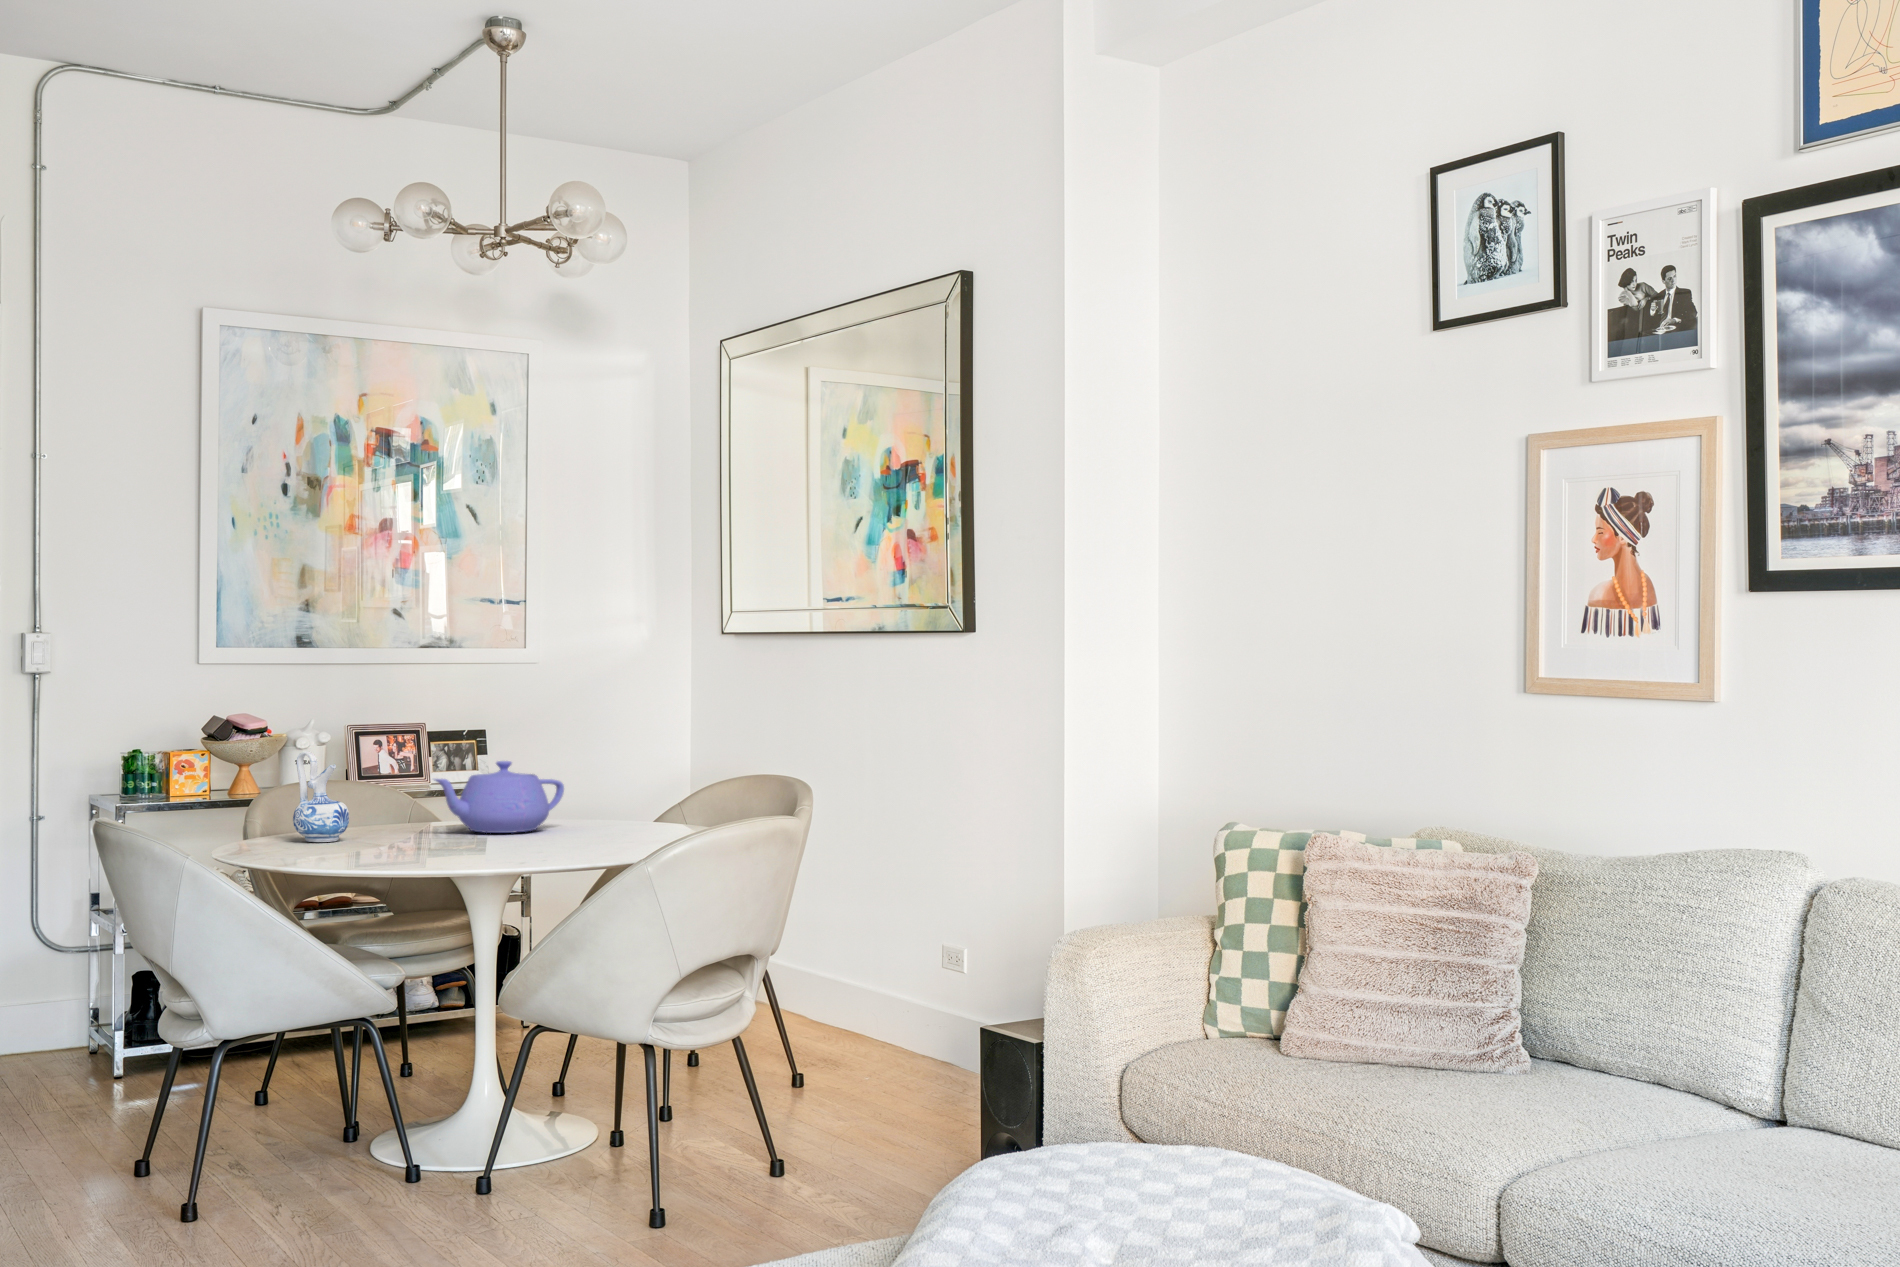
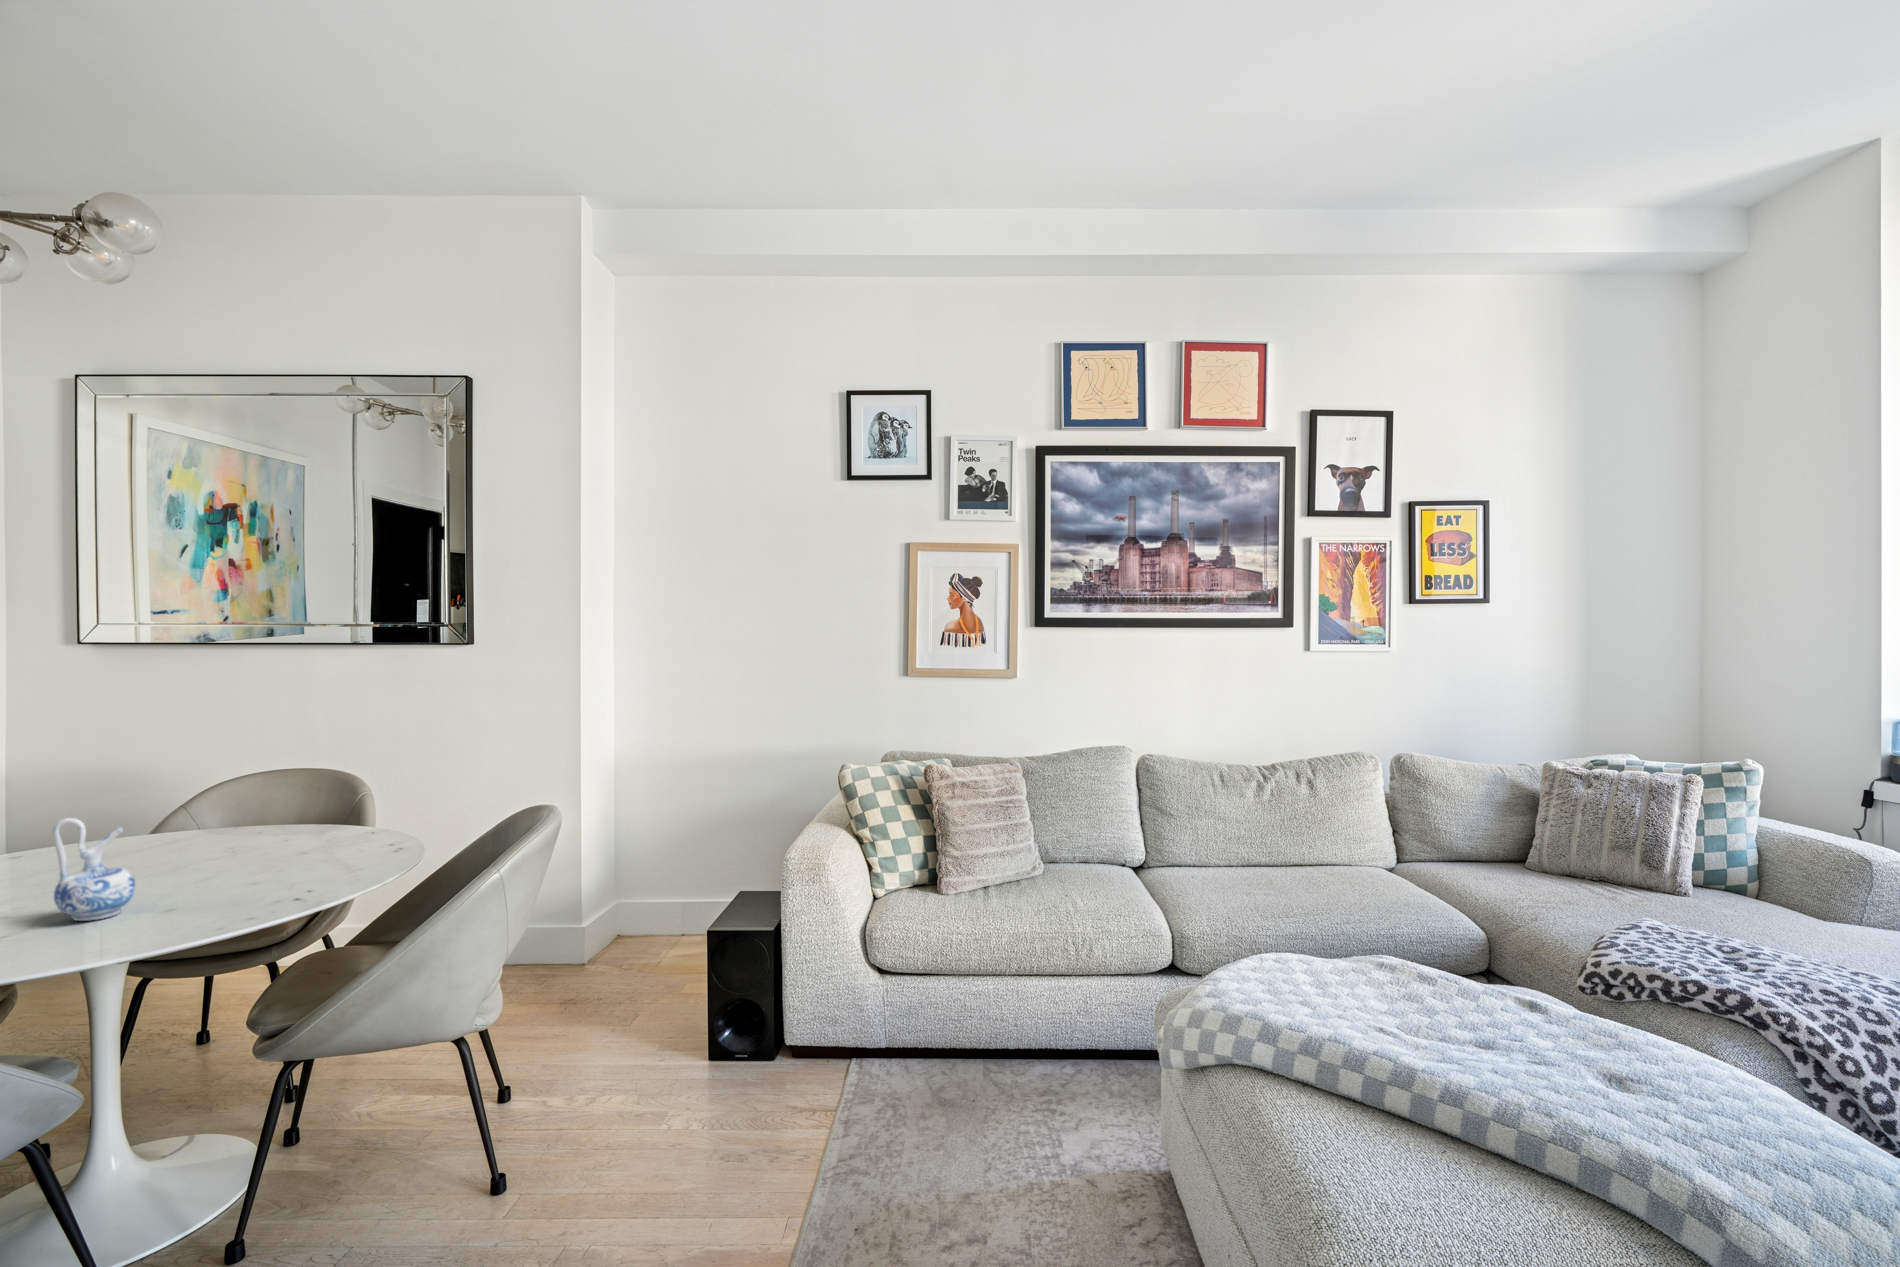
teapot: present [435,761,564,833] -> none [193,793,301,868]

